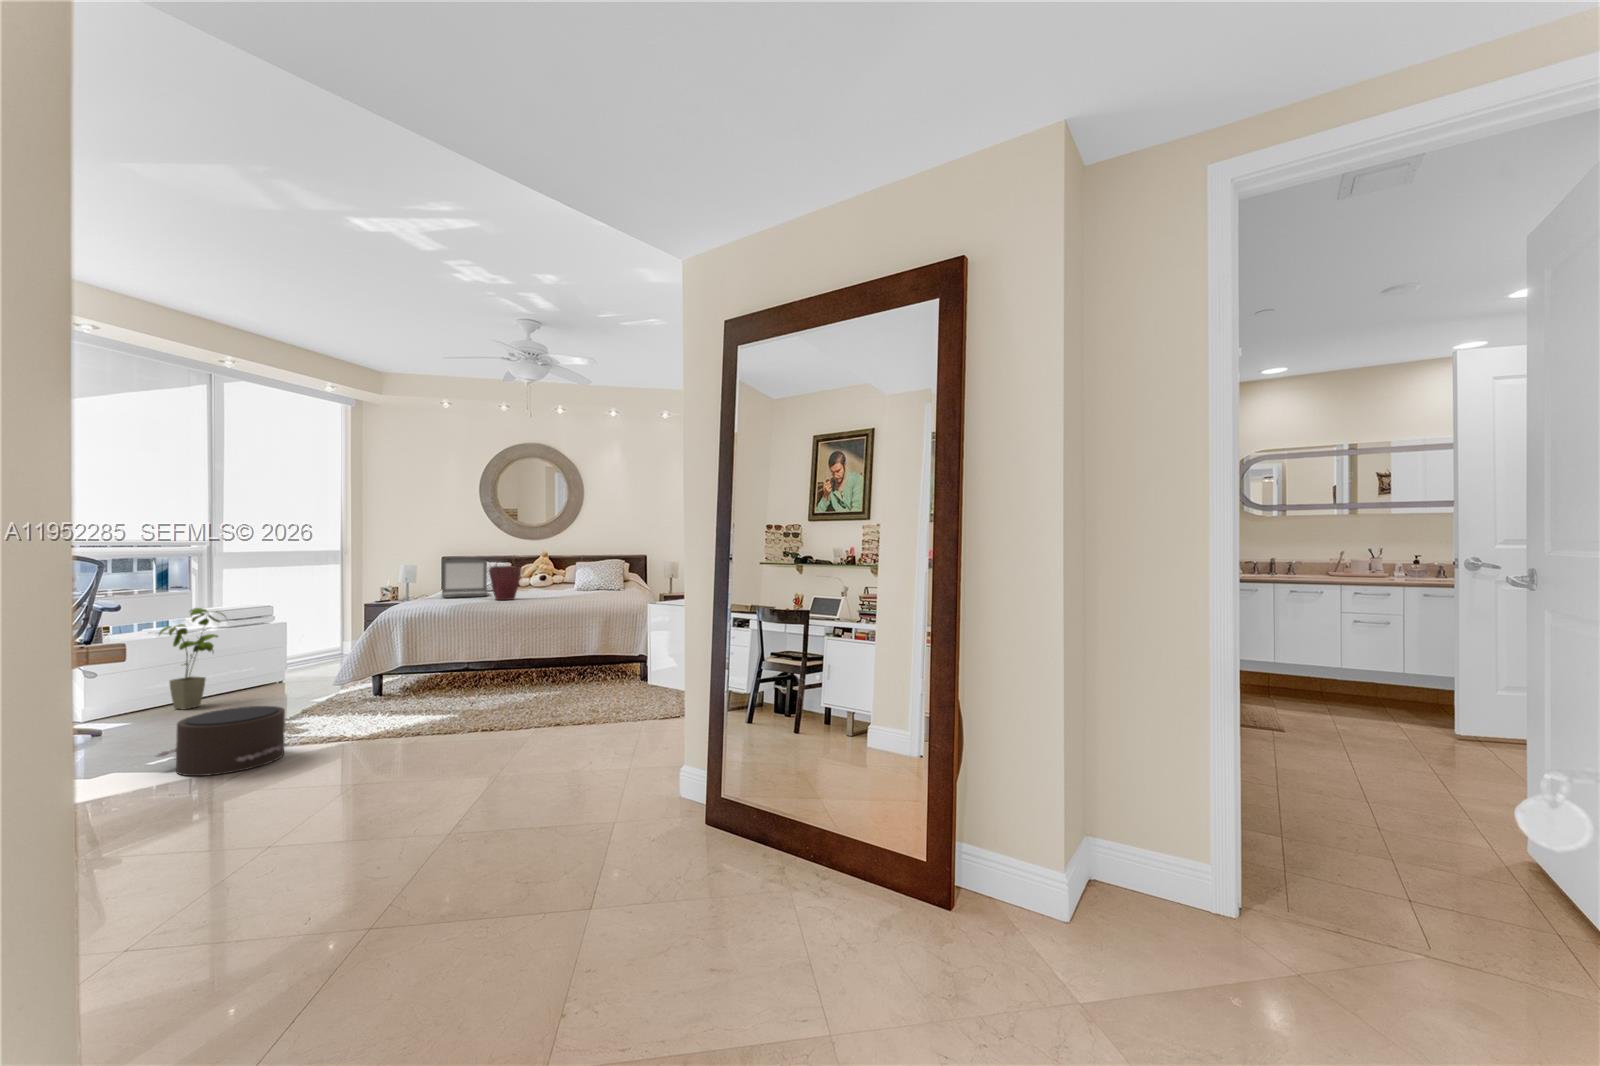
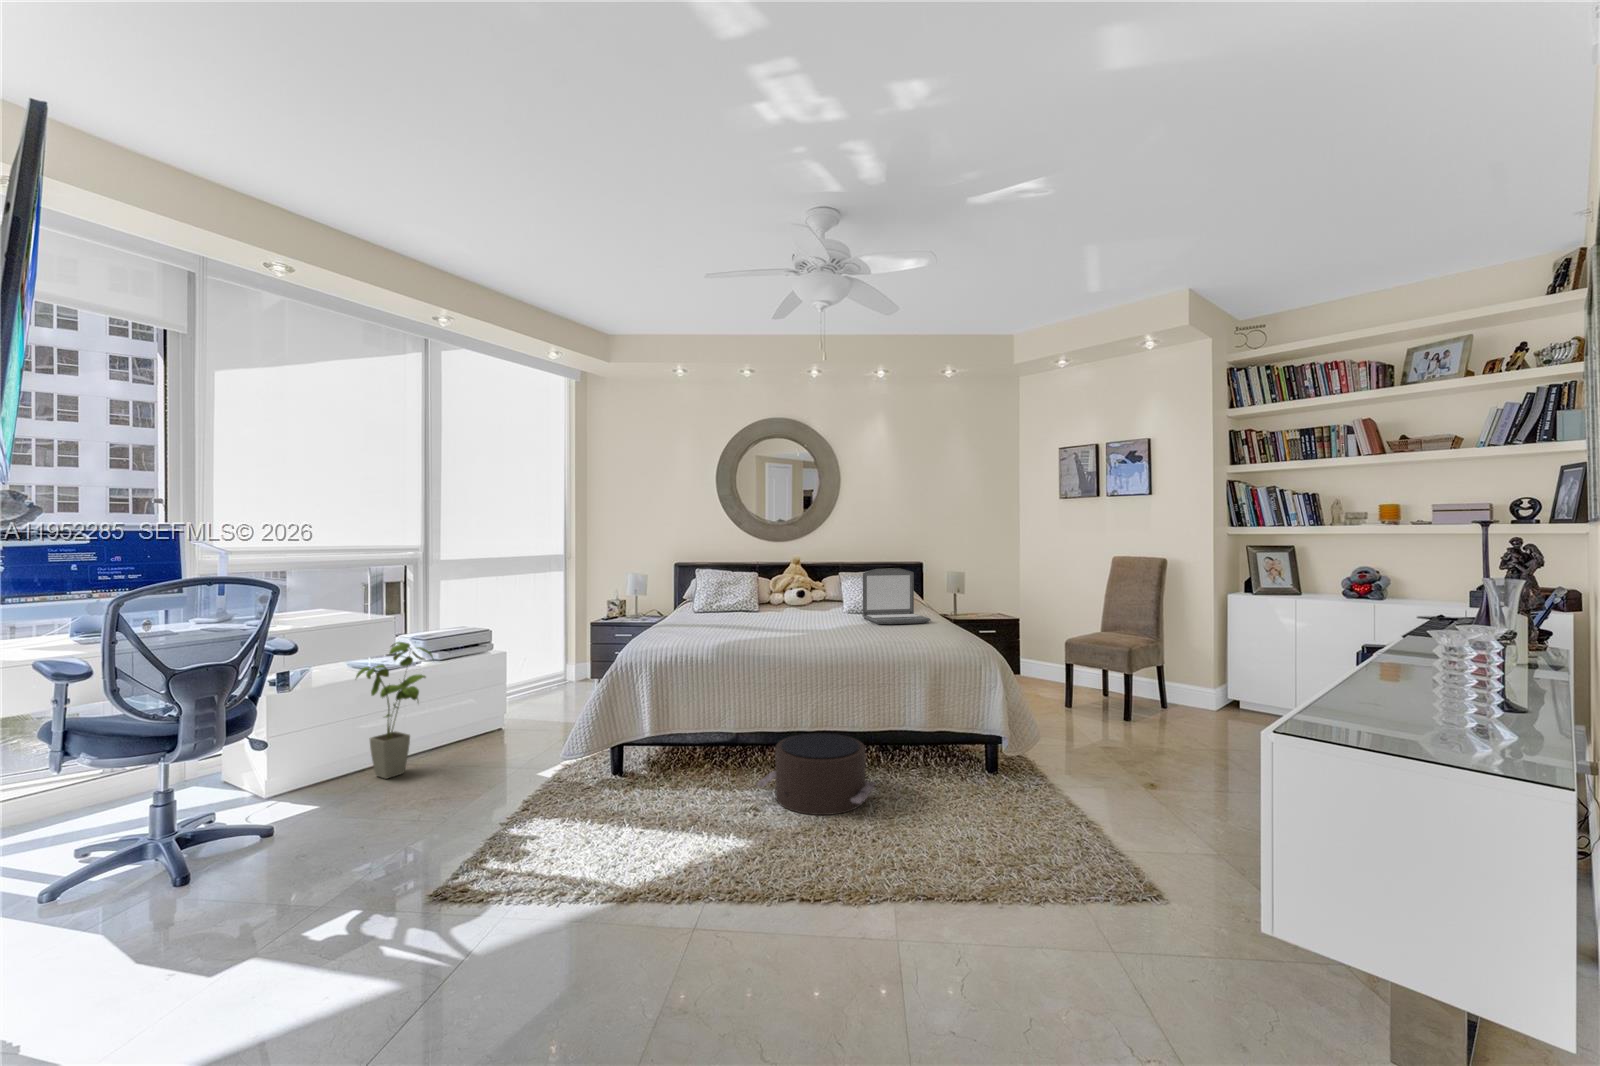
handbag: present [489,557,521,600] -> none [750,571,792,635]
laptop: present [442,558,488,598] -> present [862,569,931,624]
pouf: present [157,706,286,776] -> present [757,733,876,815]

